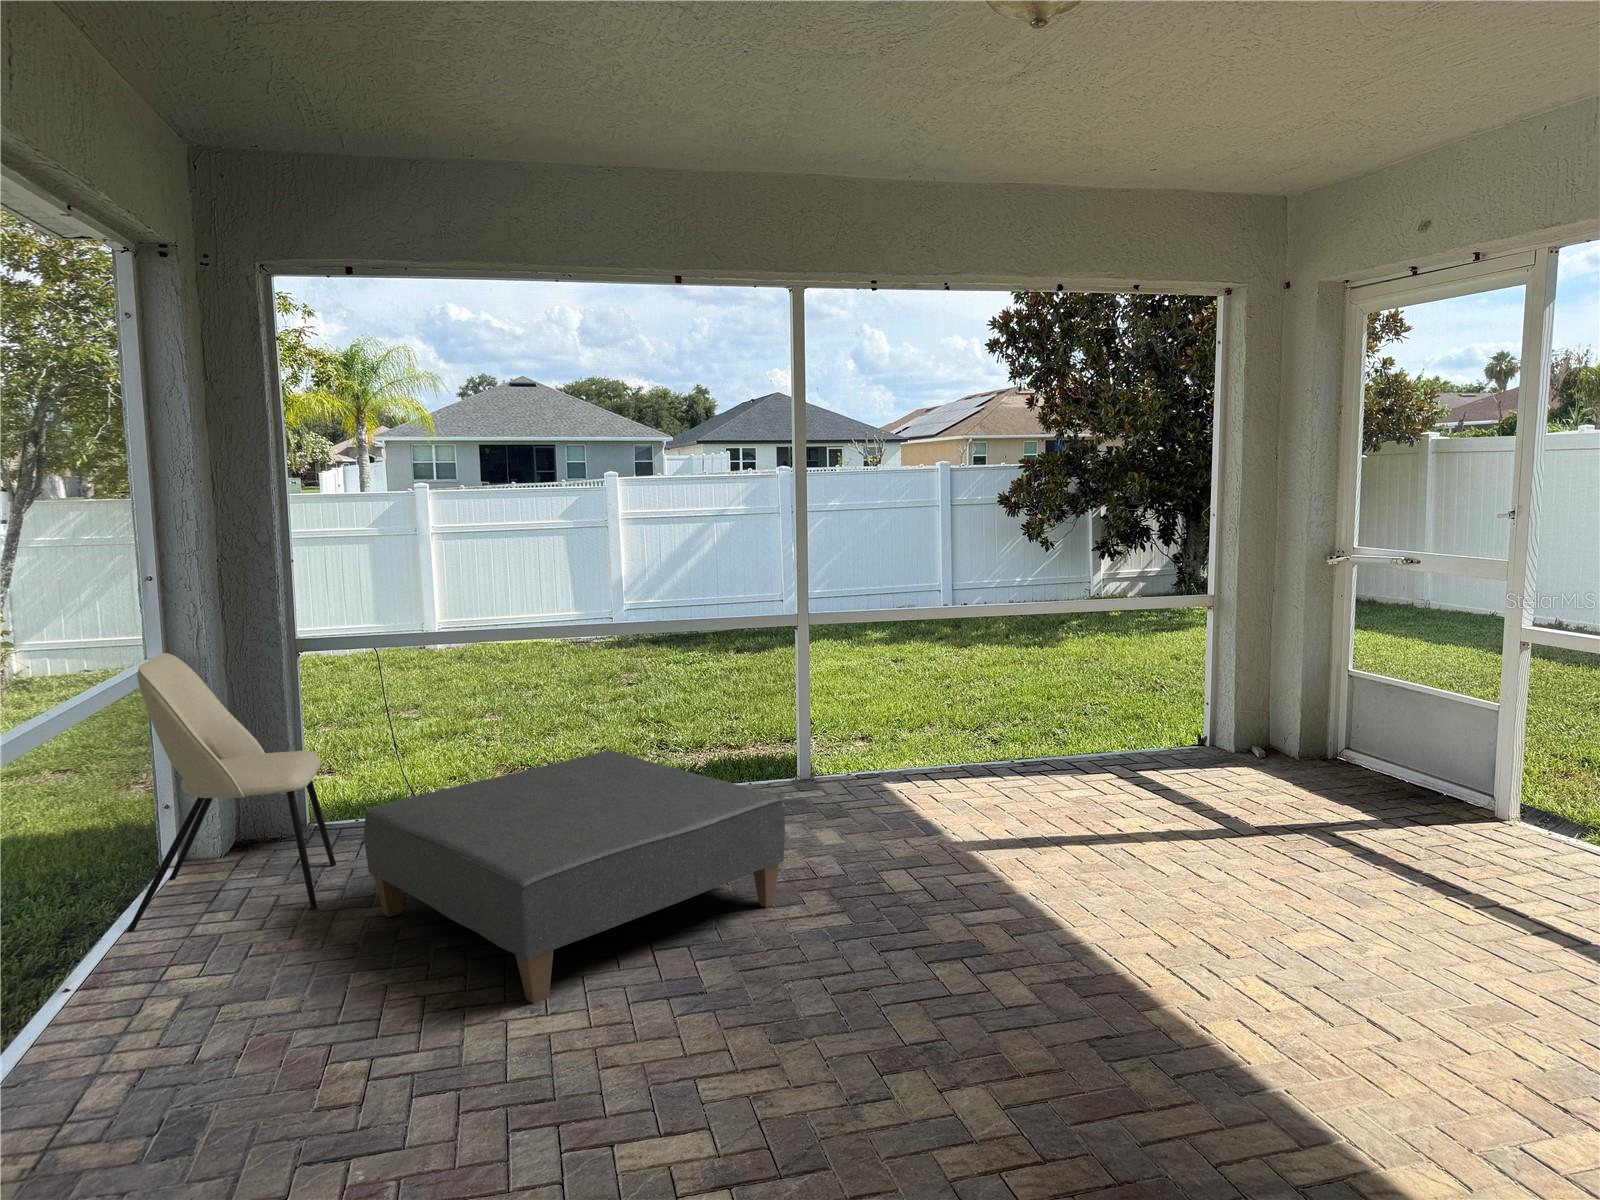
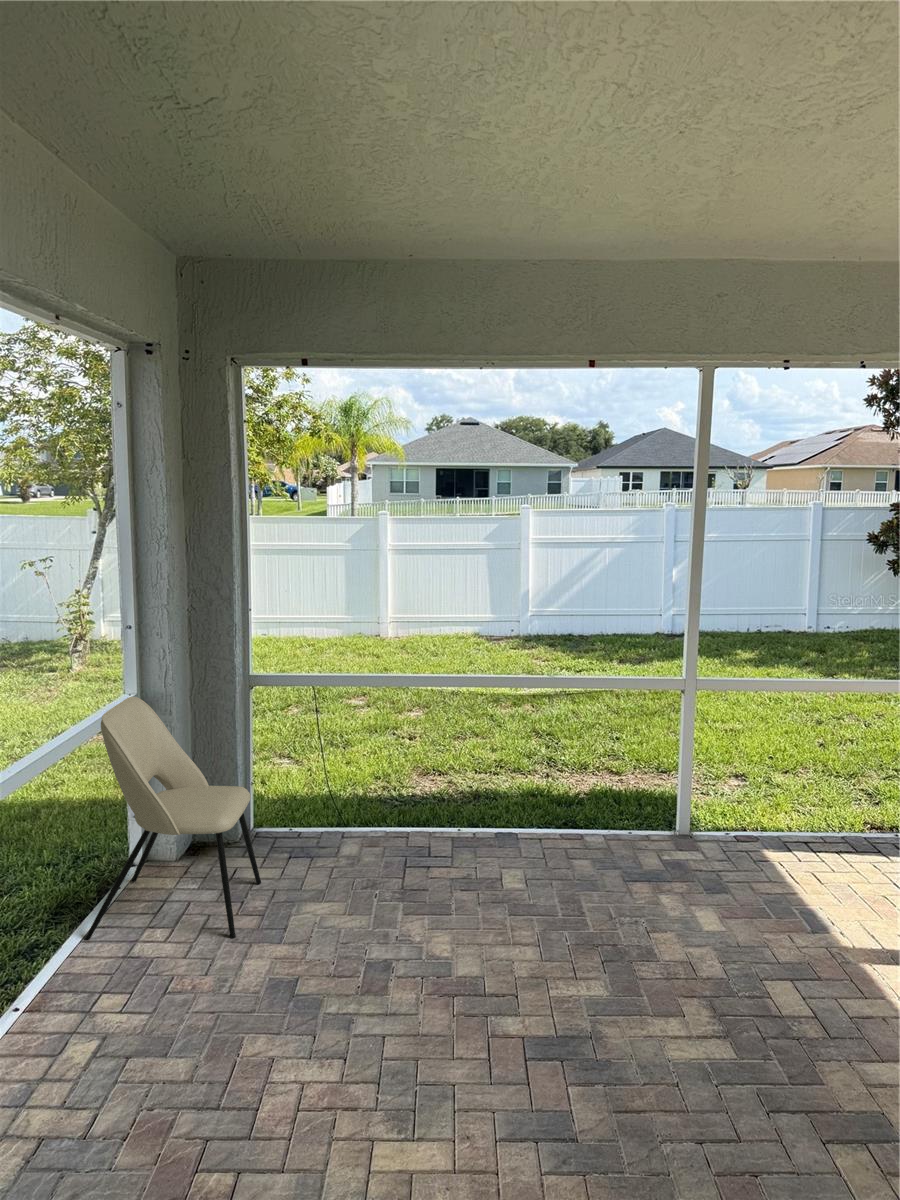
ottoman: present [364,751,785,1004] -> none [273,809,668,1119]

